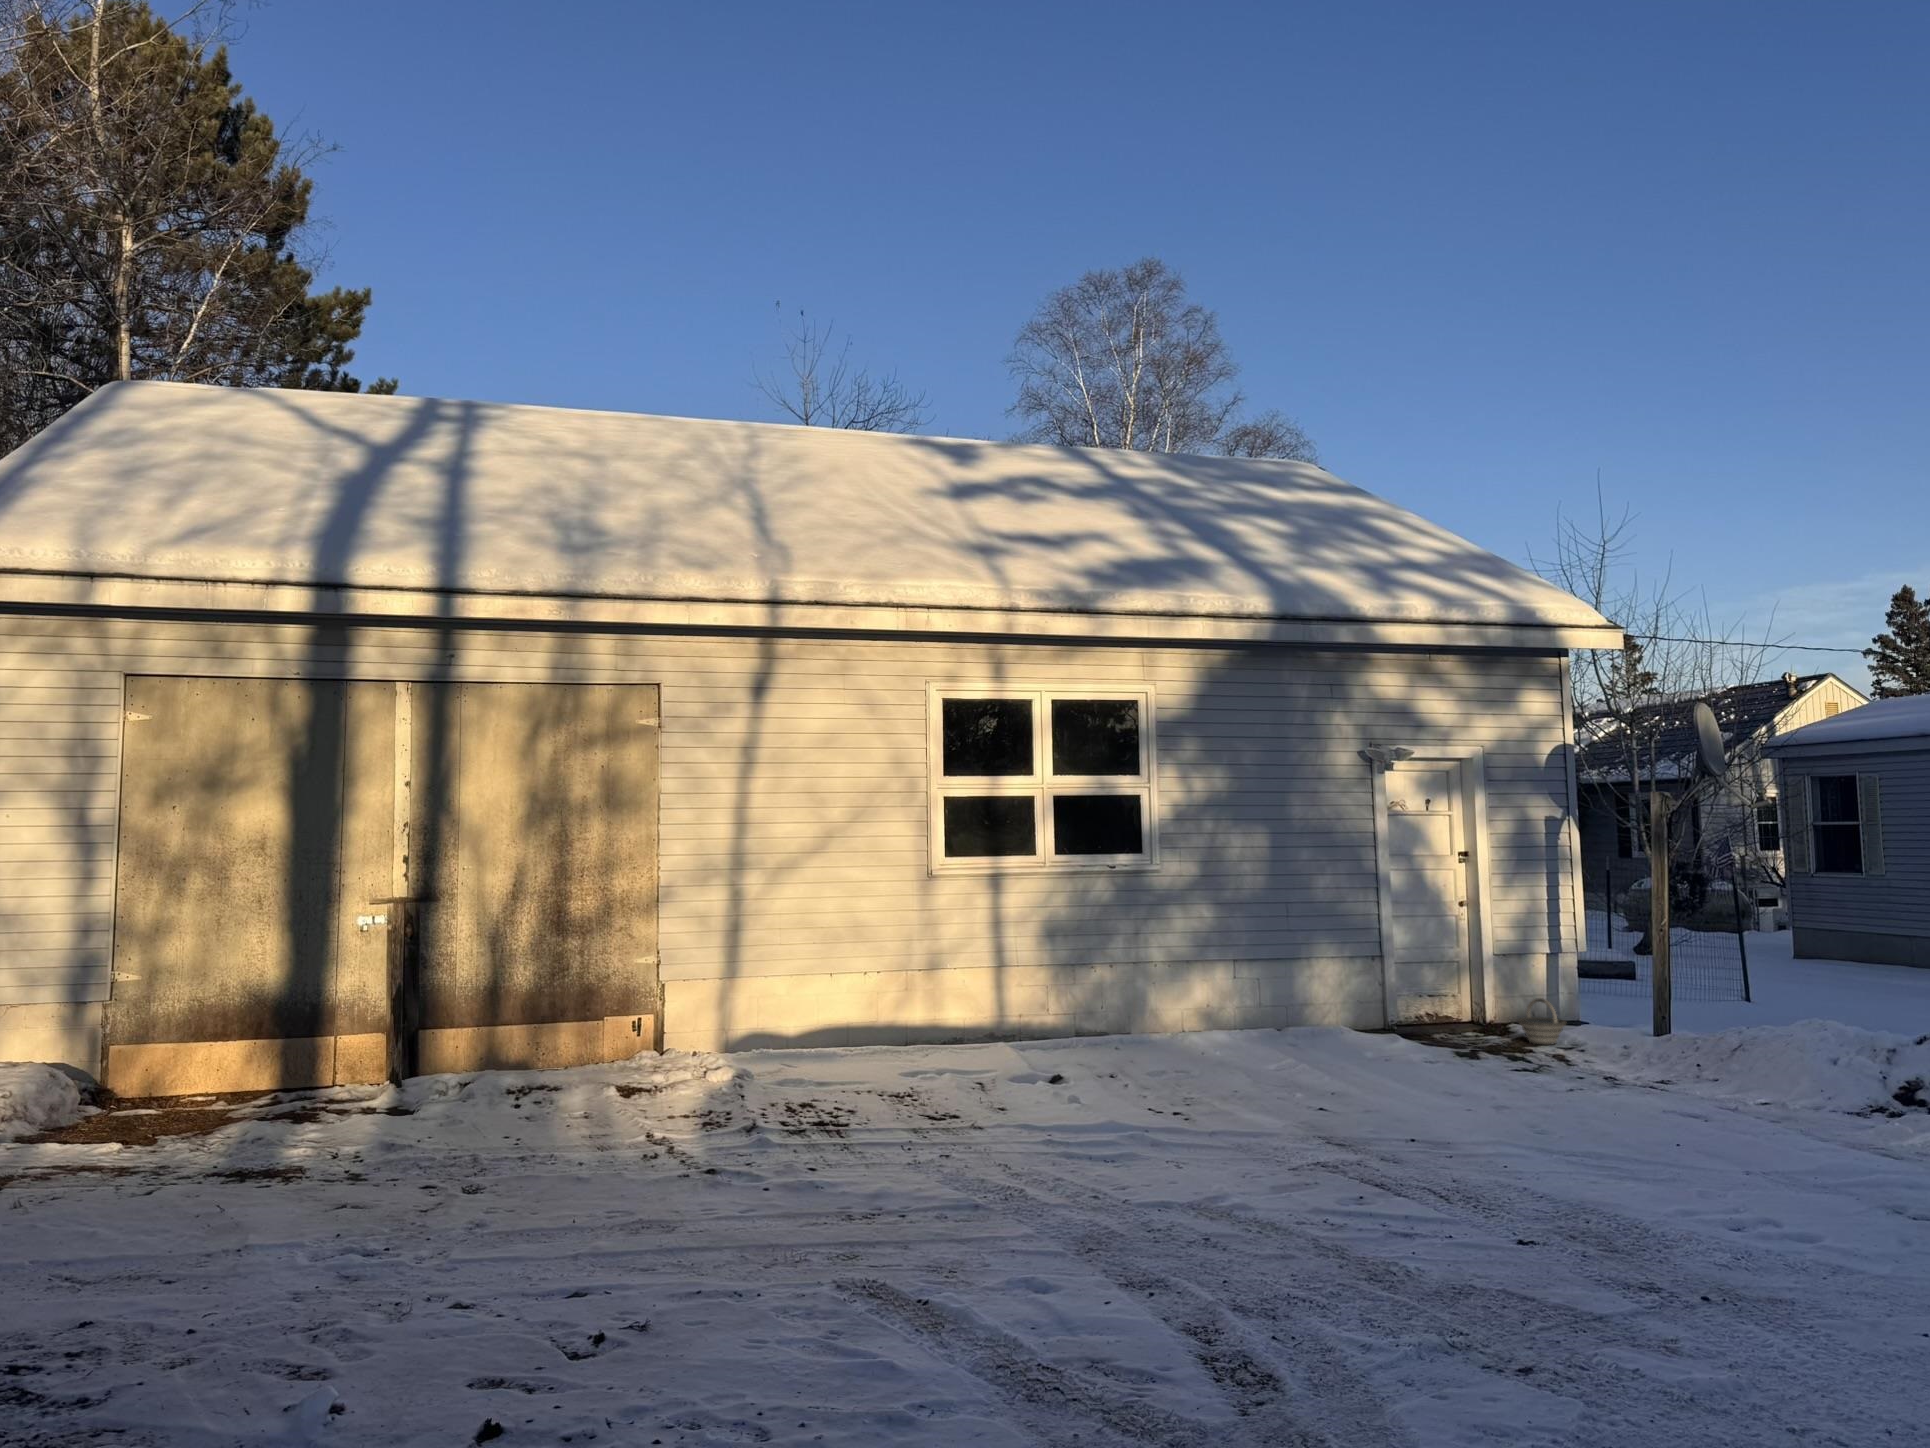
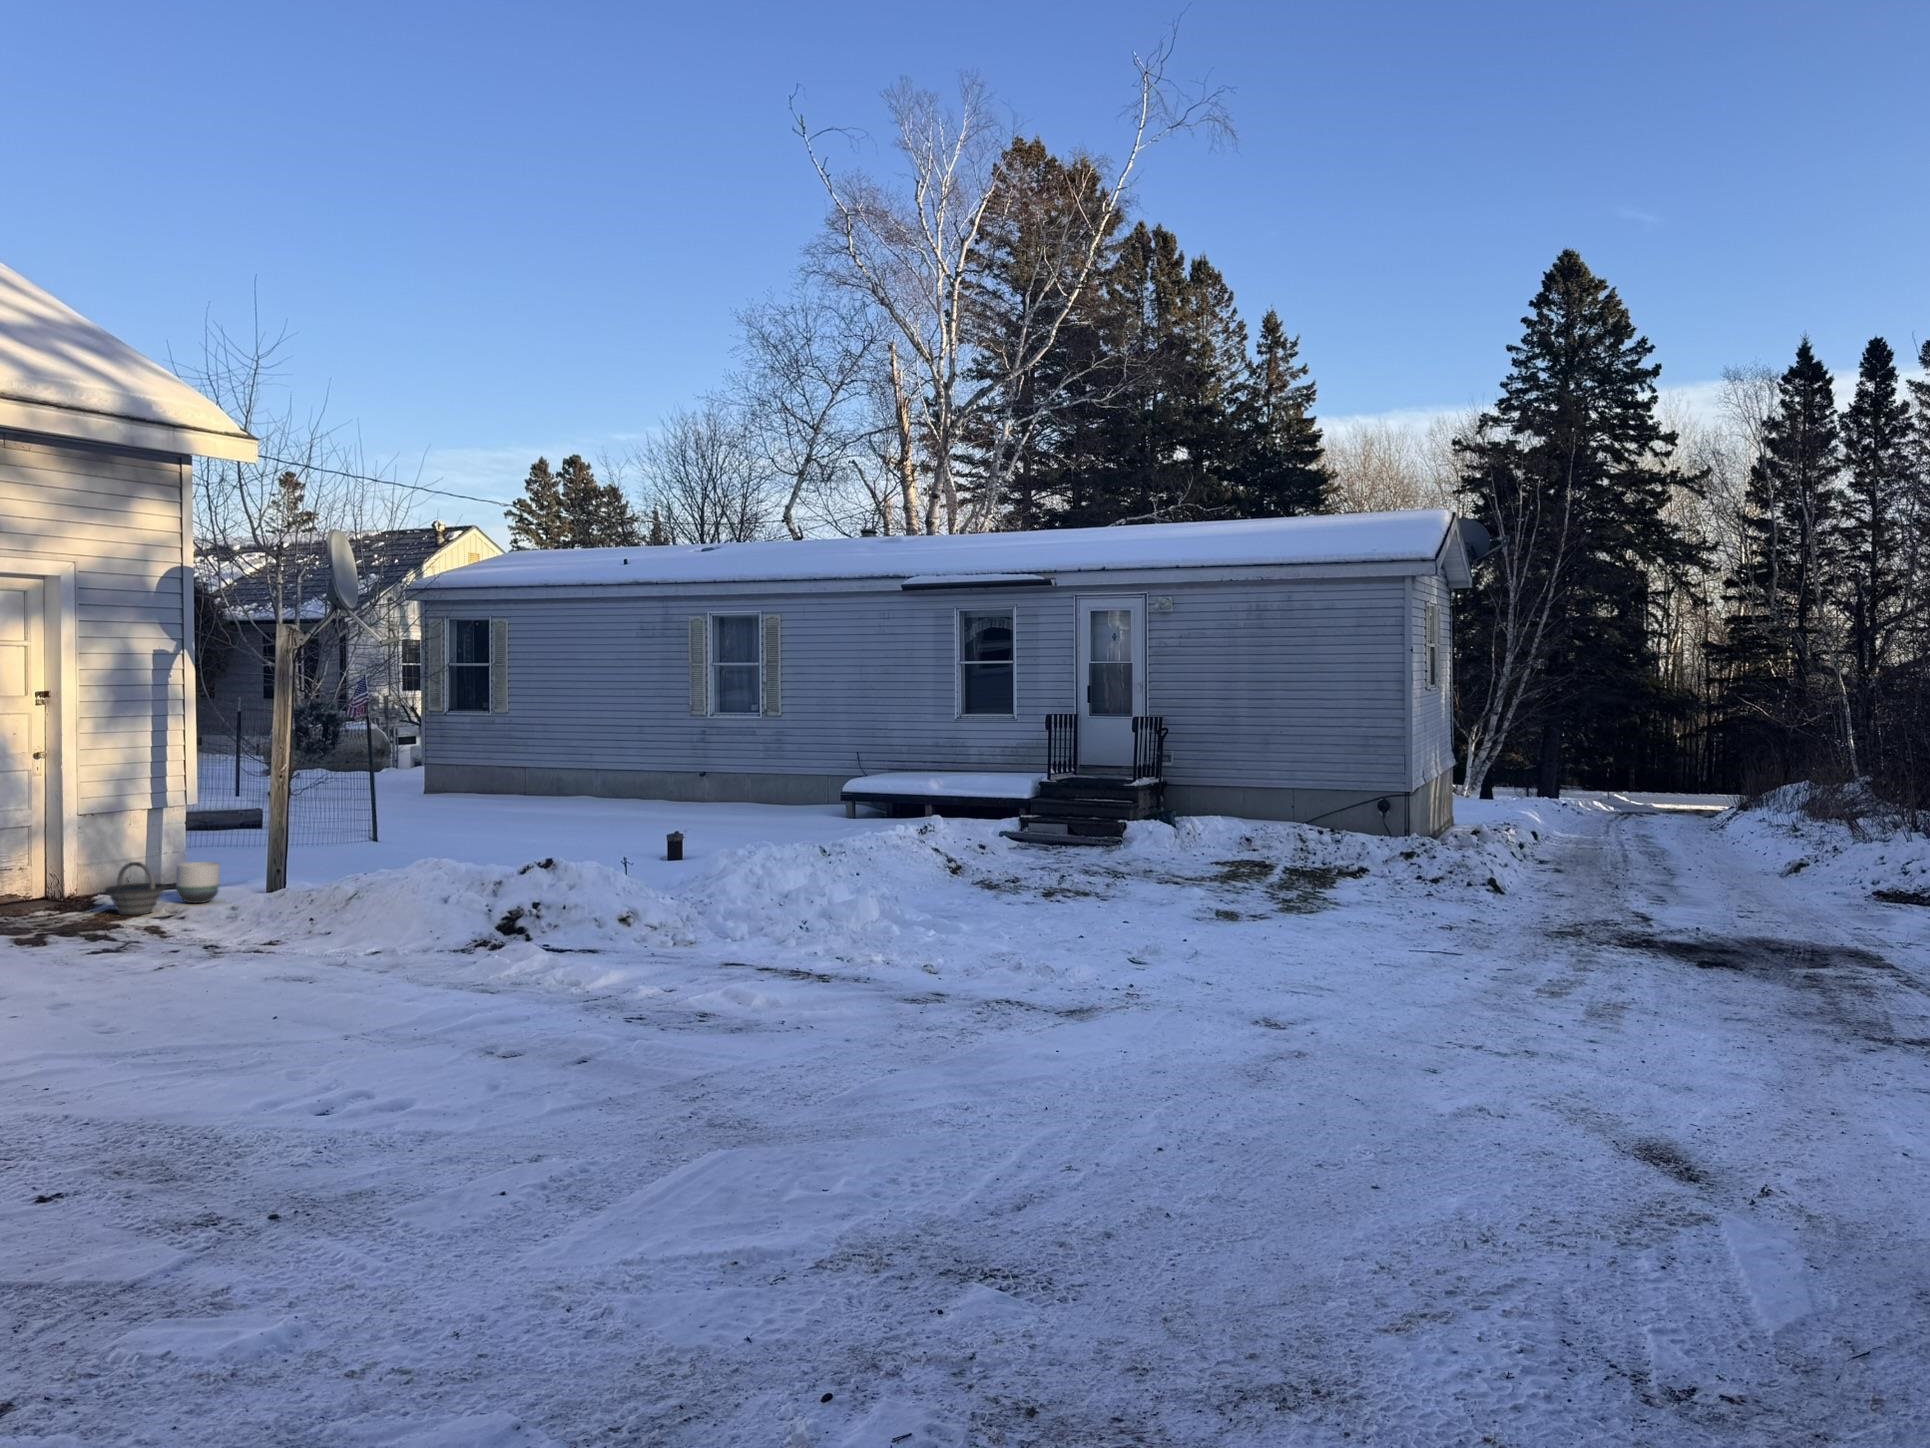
planter: none [1573,1003,1610,1040] -> present [176,862,220,903]

